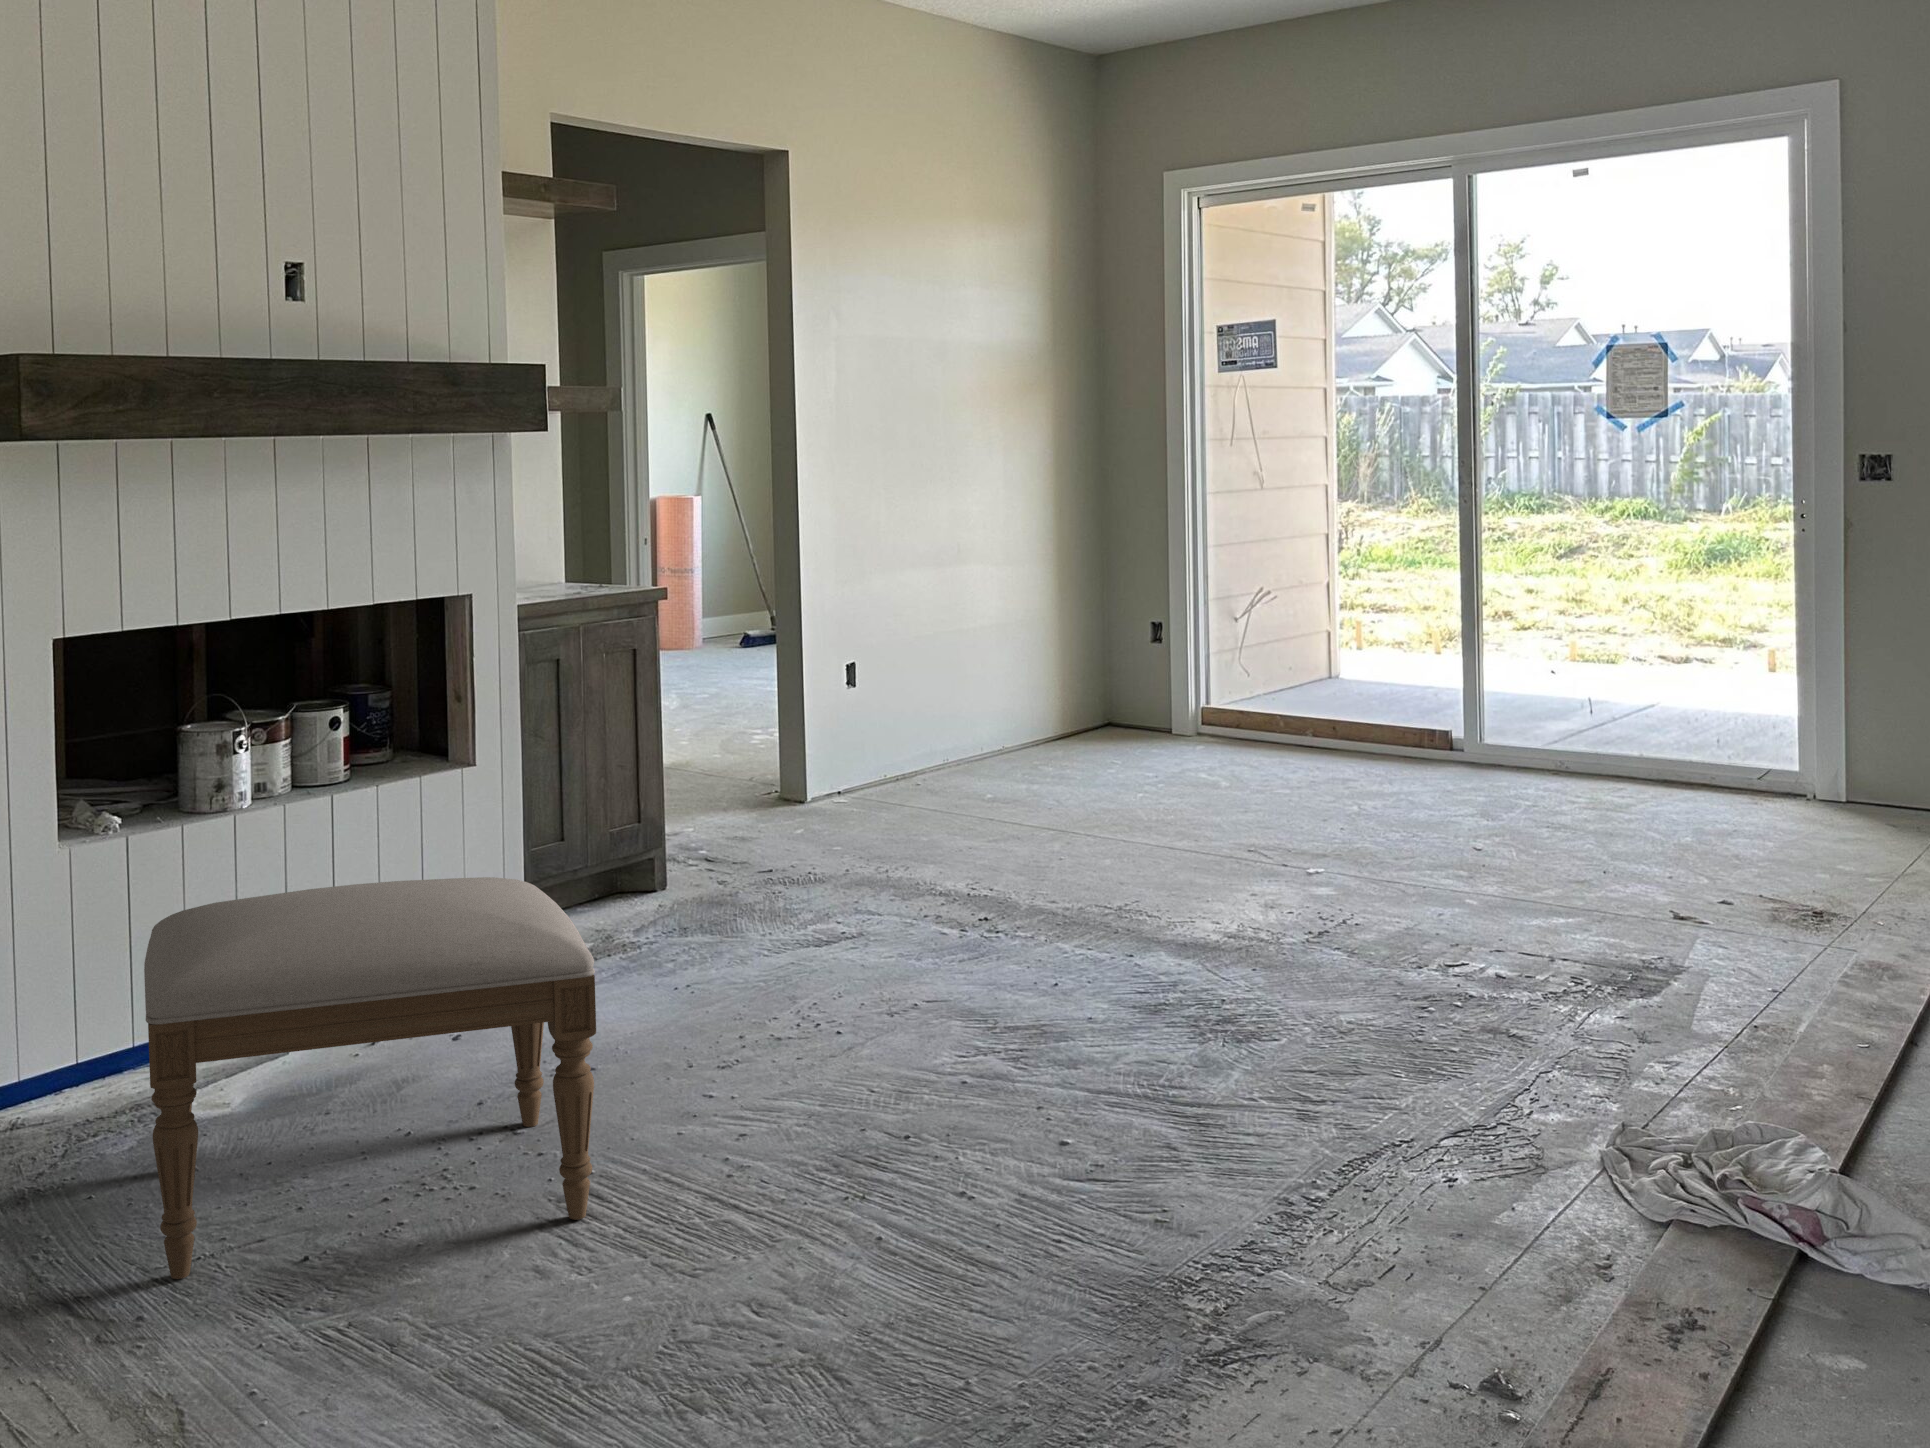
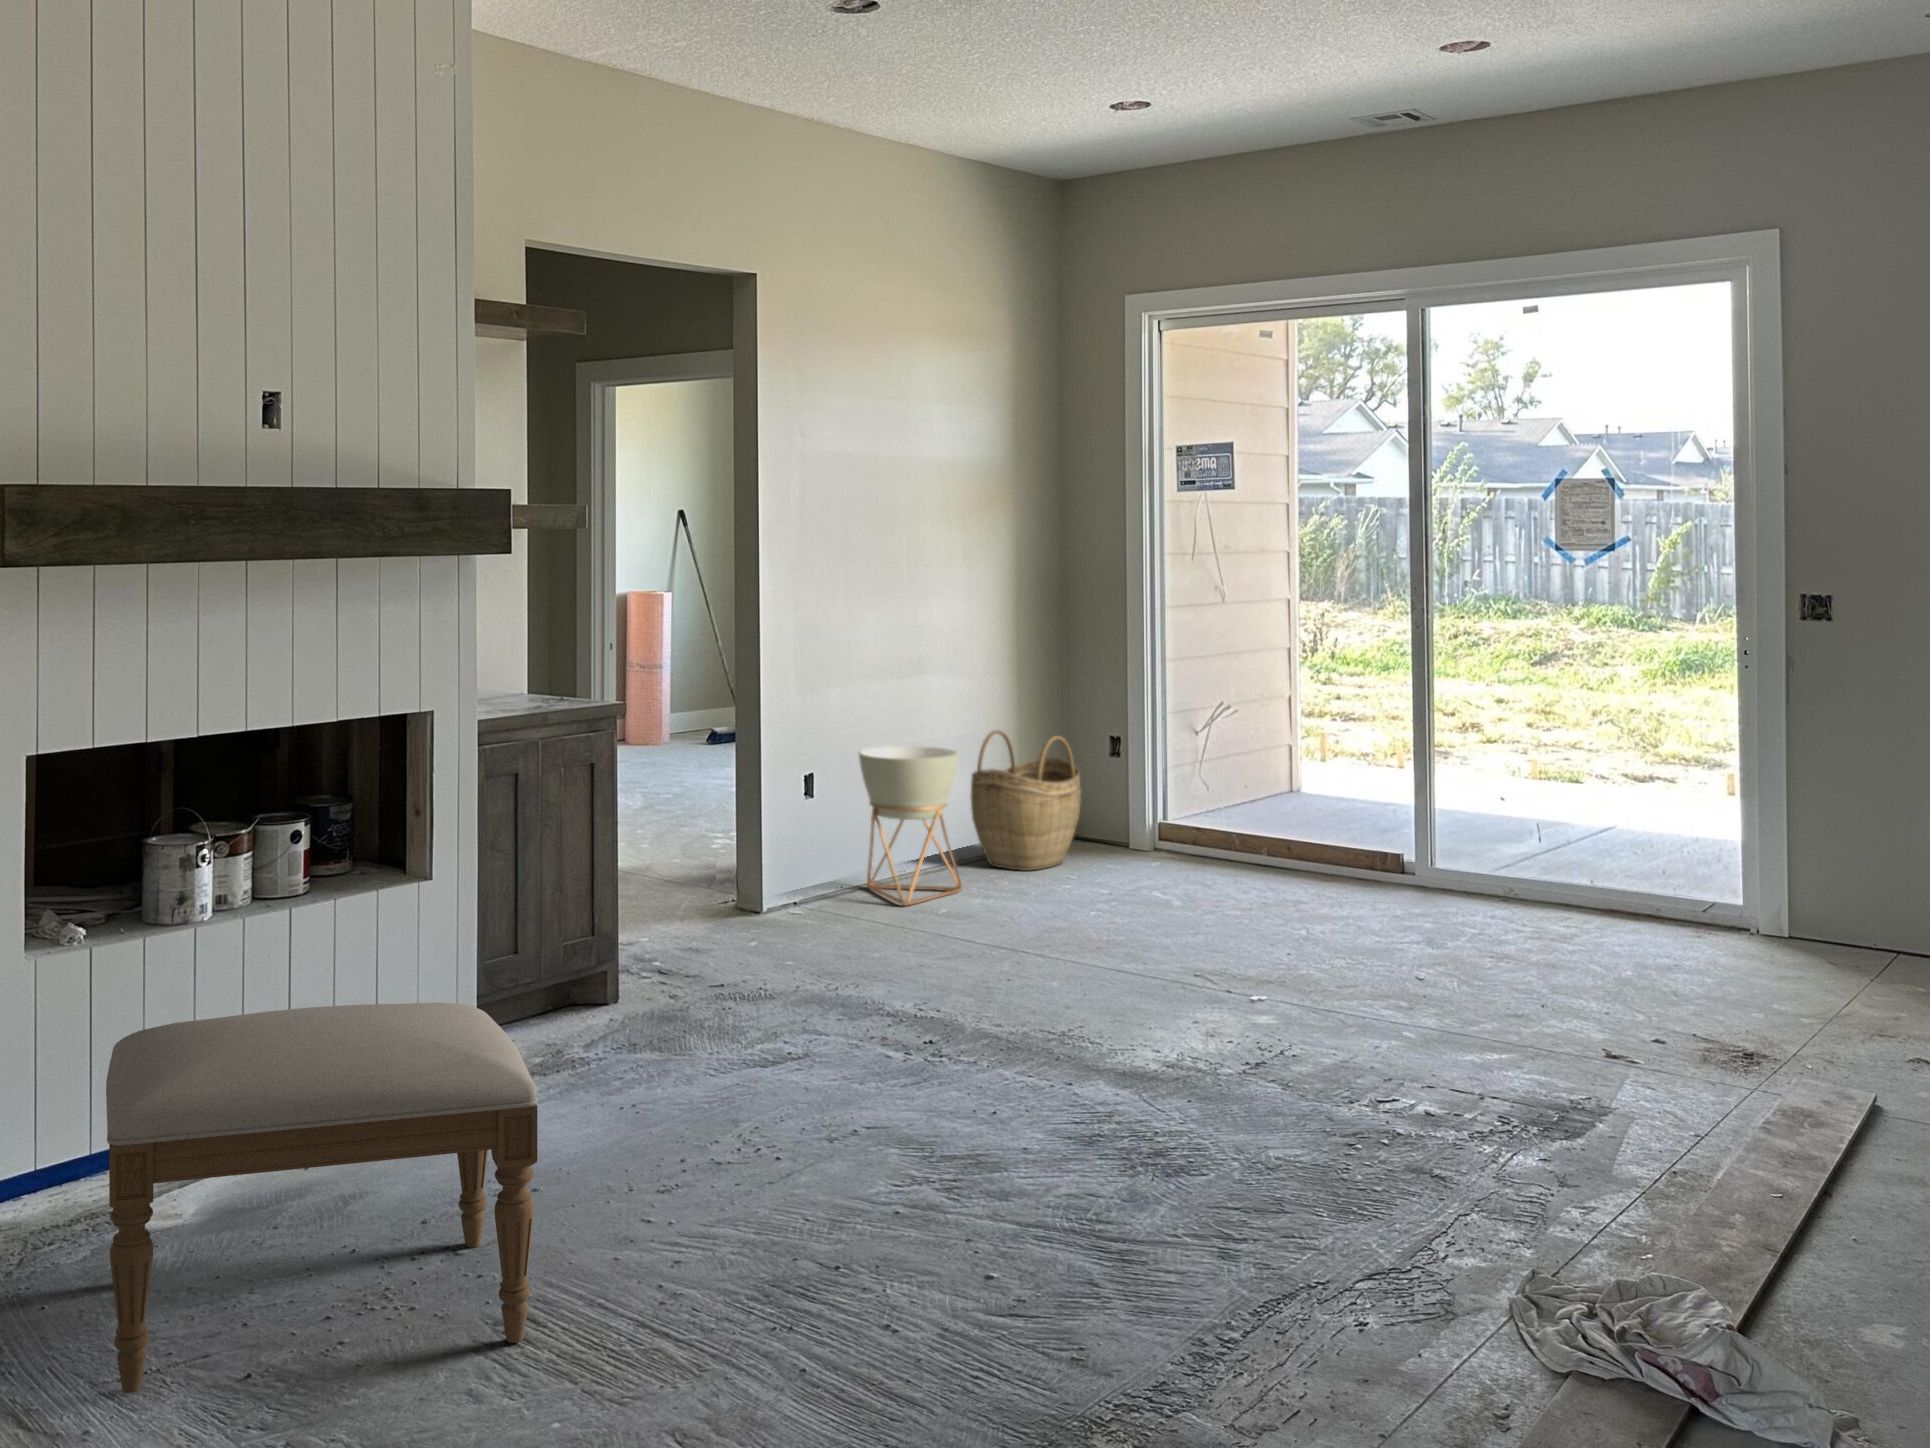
woven basket: none [1014,618,1124,756] -> present [971,730,1081,871]
planter: none [902,633,1008,791] -> present [859,746,962,906]

